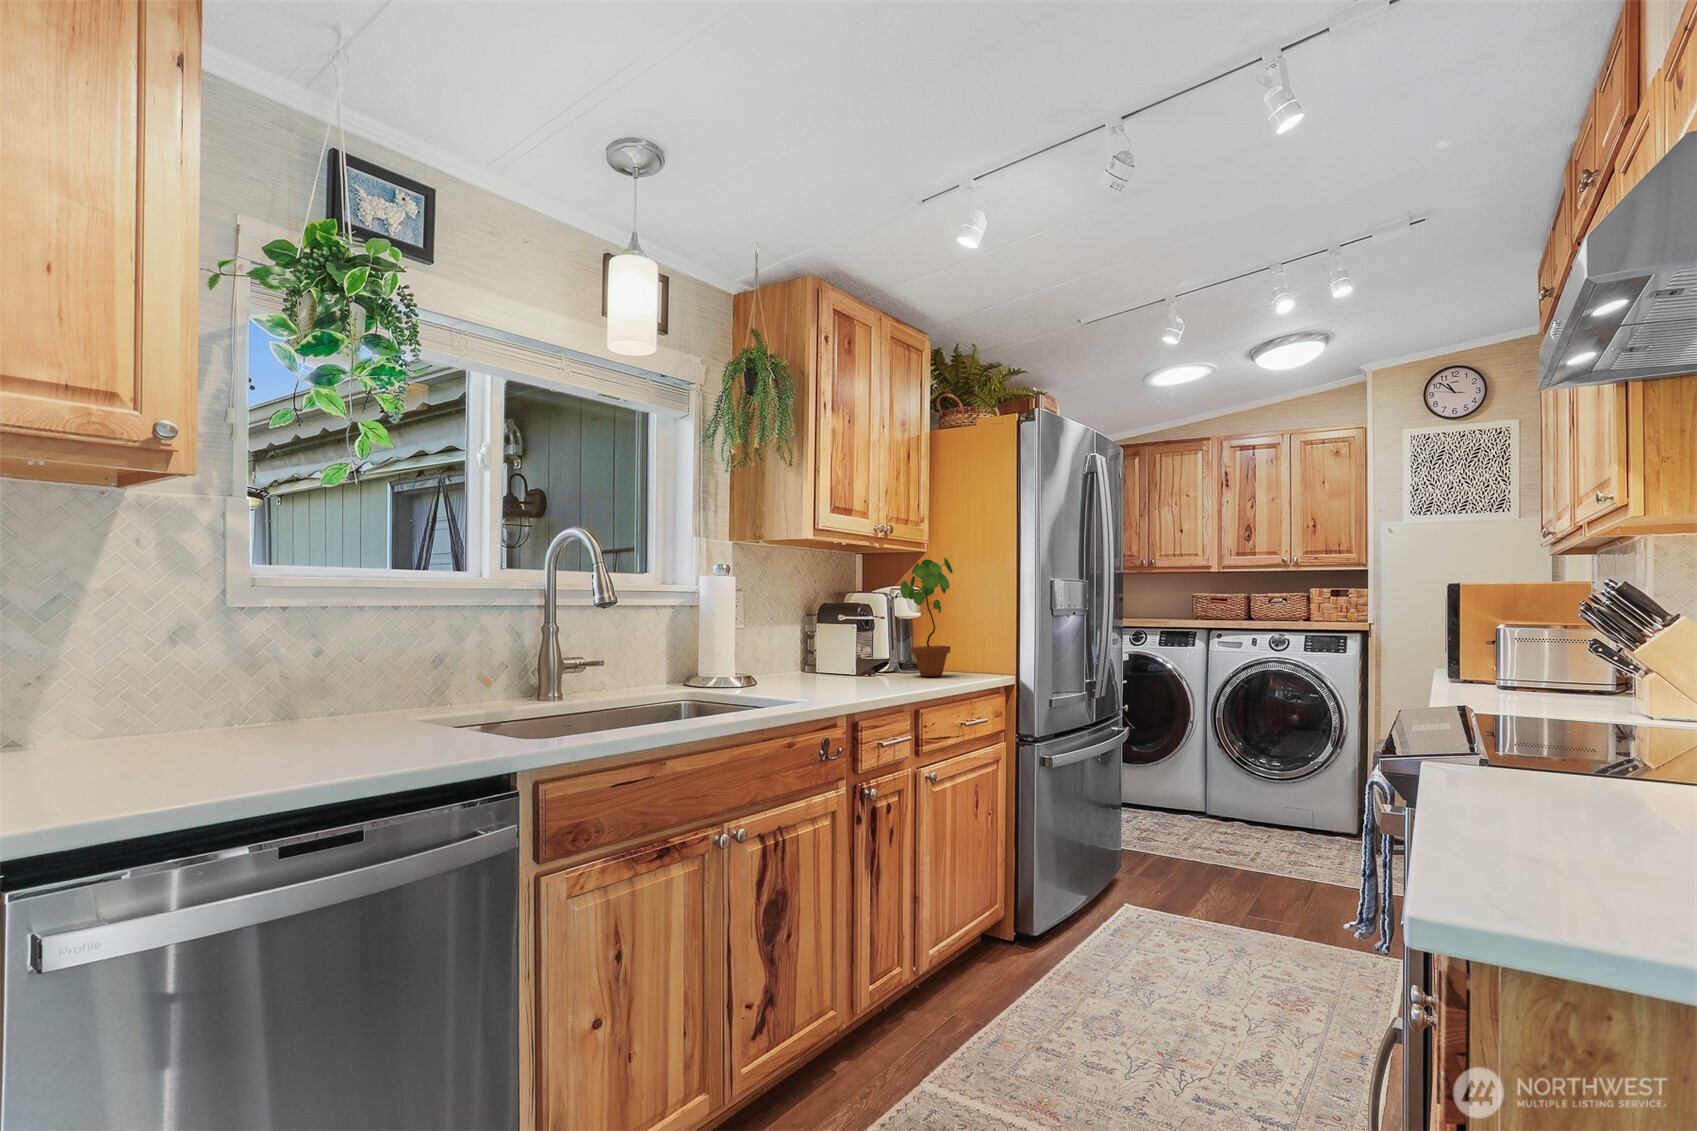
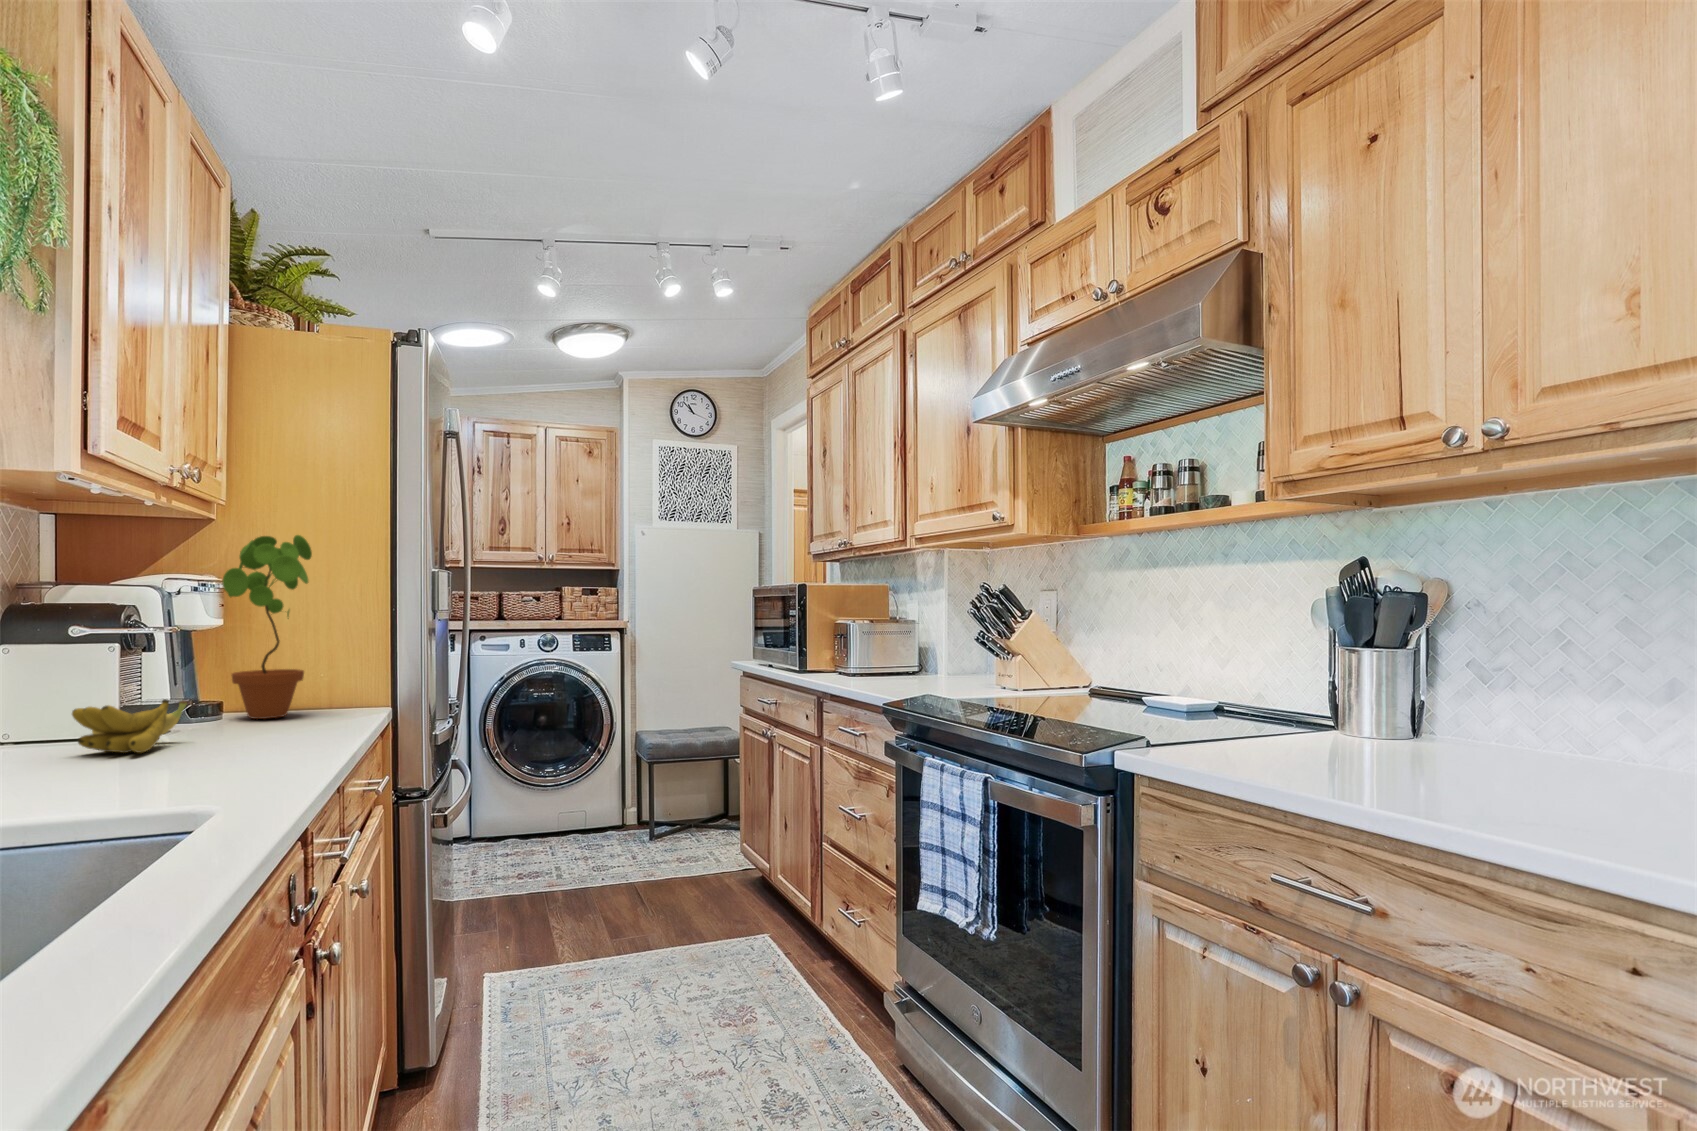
banana: none [805,657,863,686] -> present [72,699,187,753]

